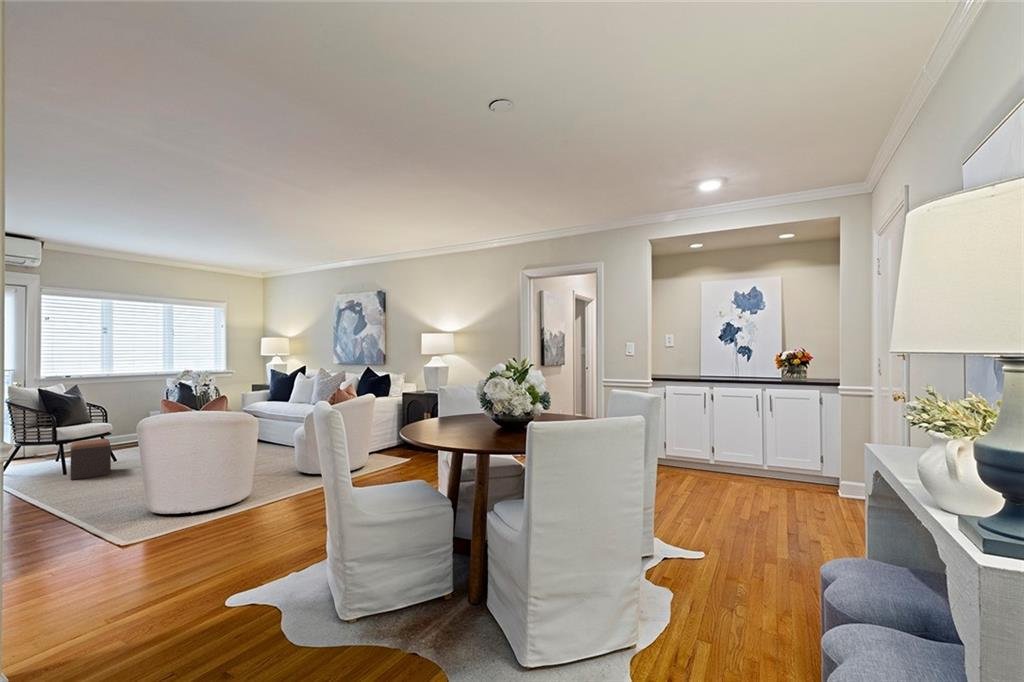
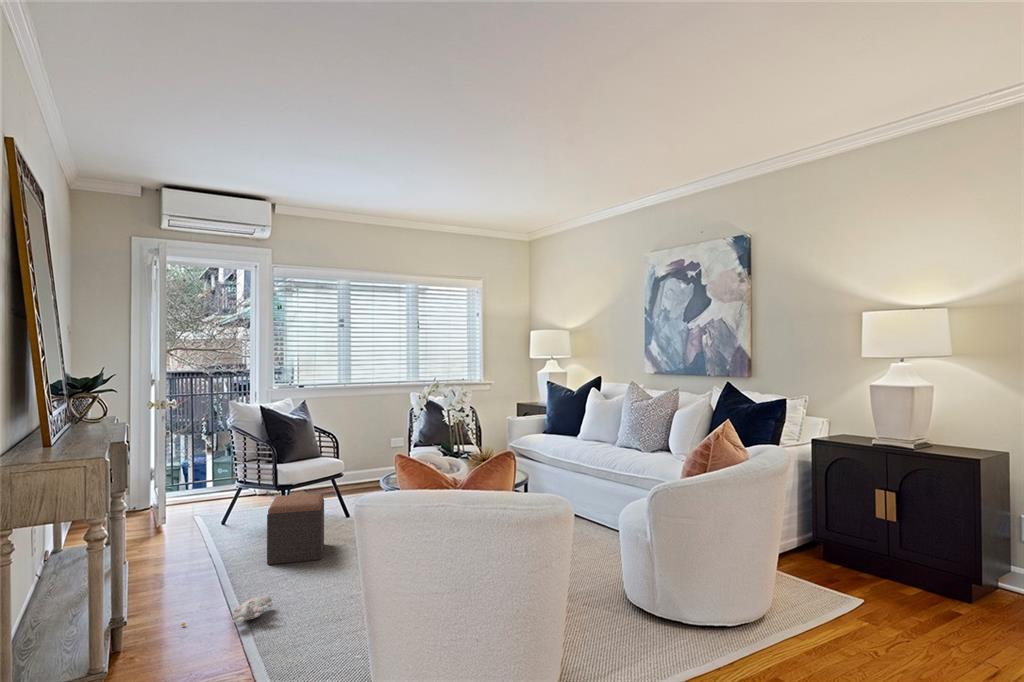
plush toy: none [29,485,90,503] -> present [182,596,273,626]

